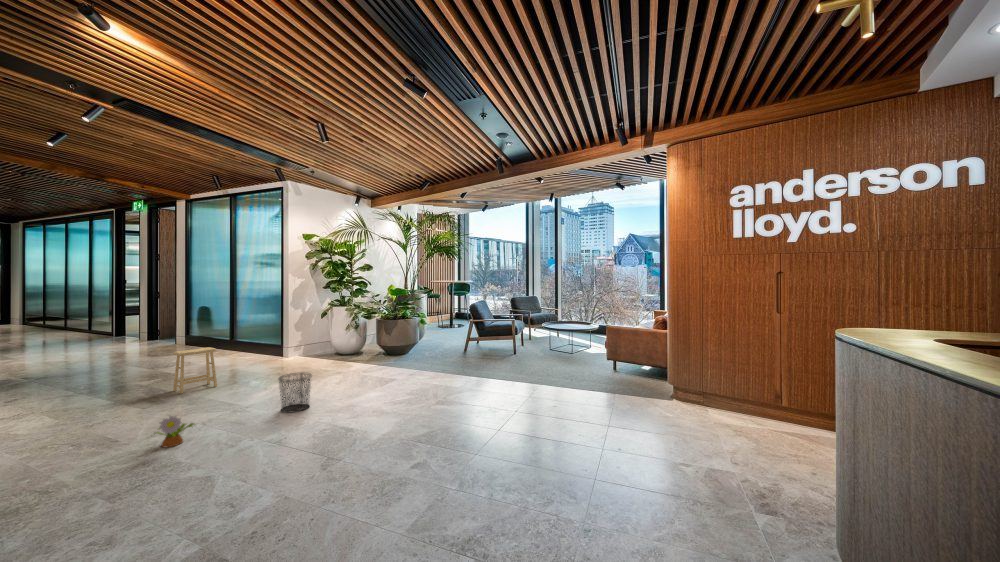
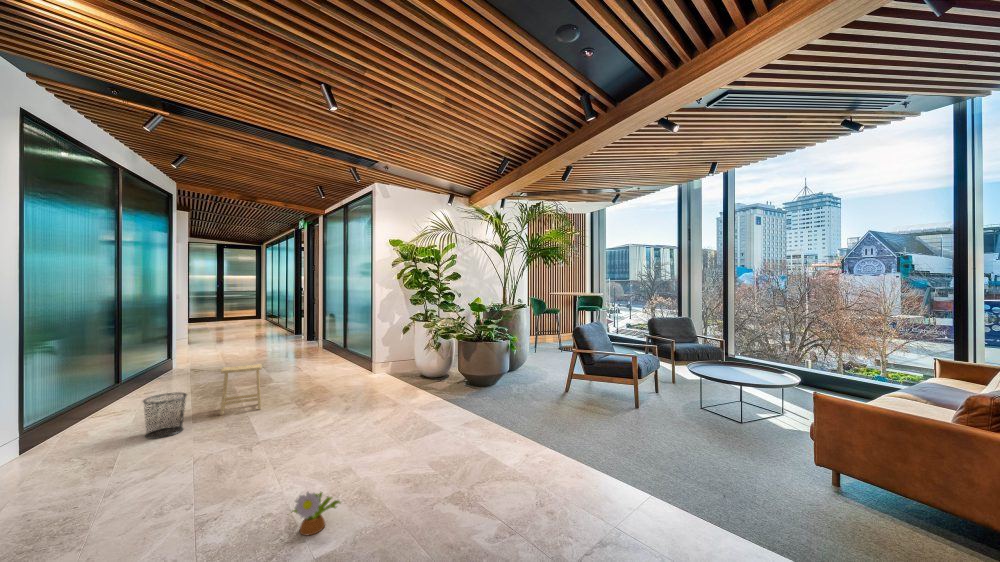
waste bin: present [279,373,312,412] -> present [143,392,187,438]
decorative plant: present [157,416,195,447] -> present [292,492,341,535]

